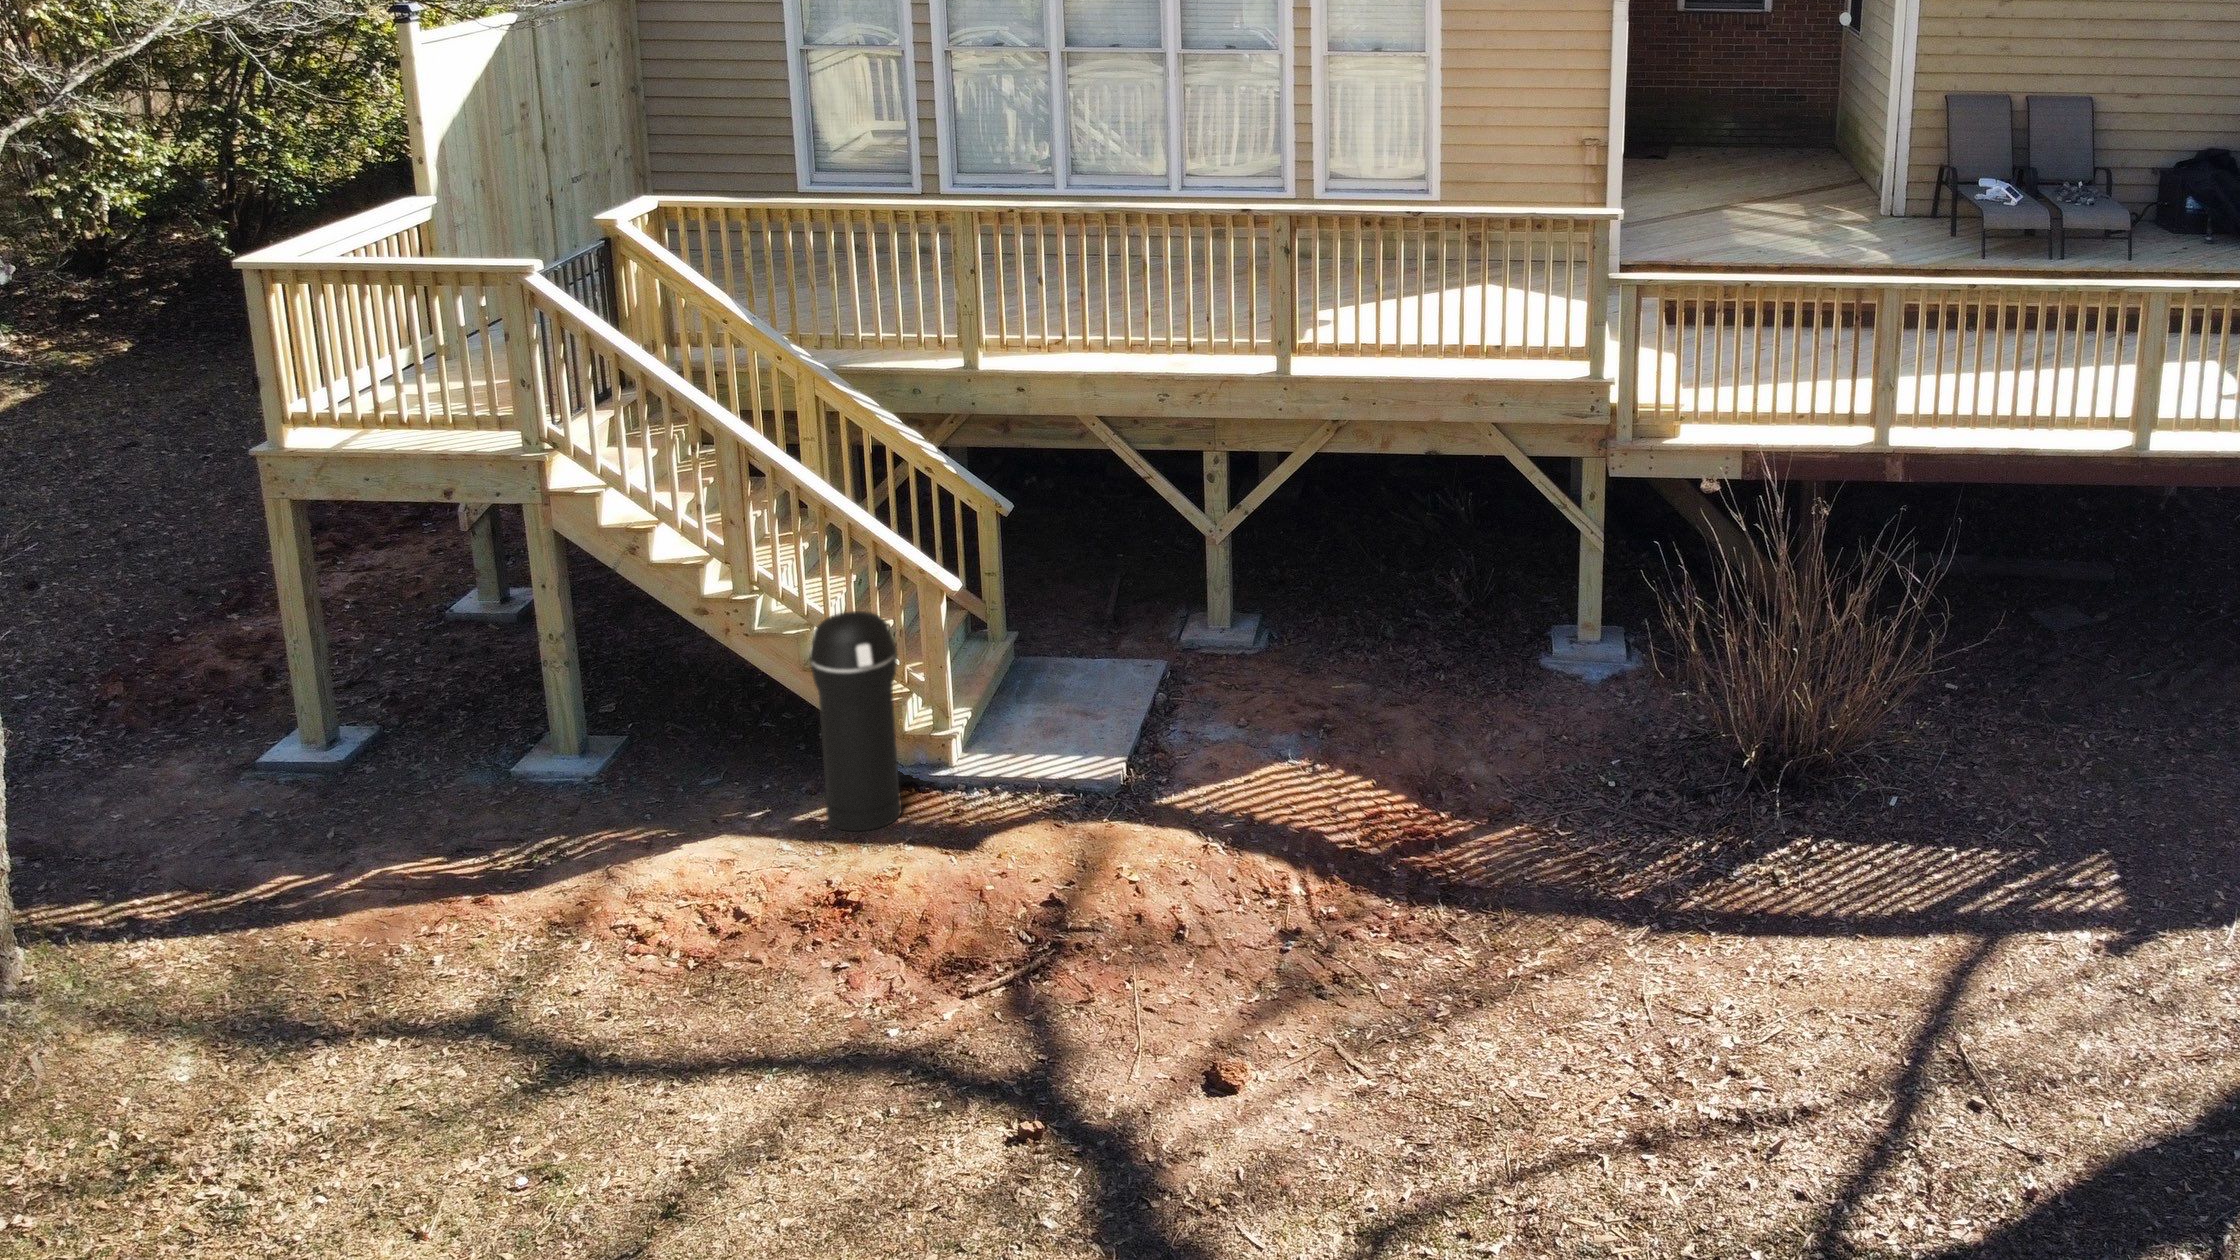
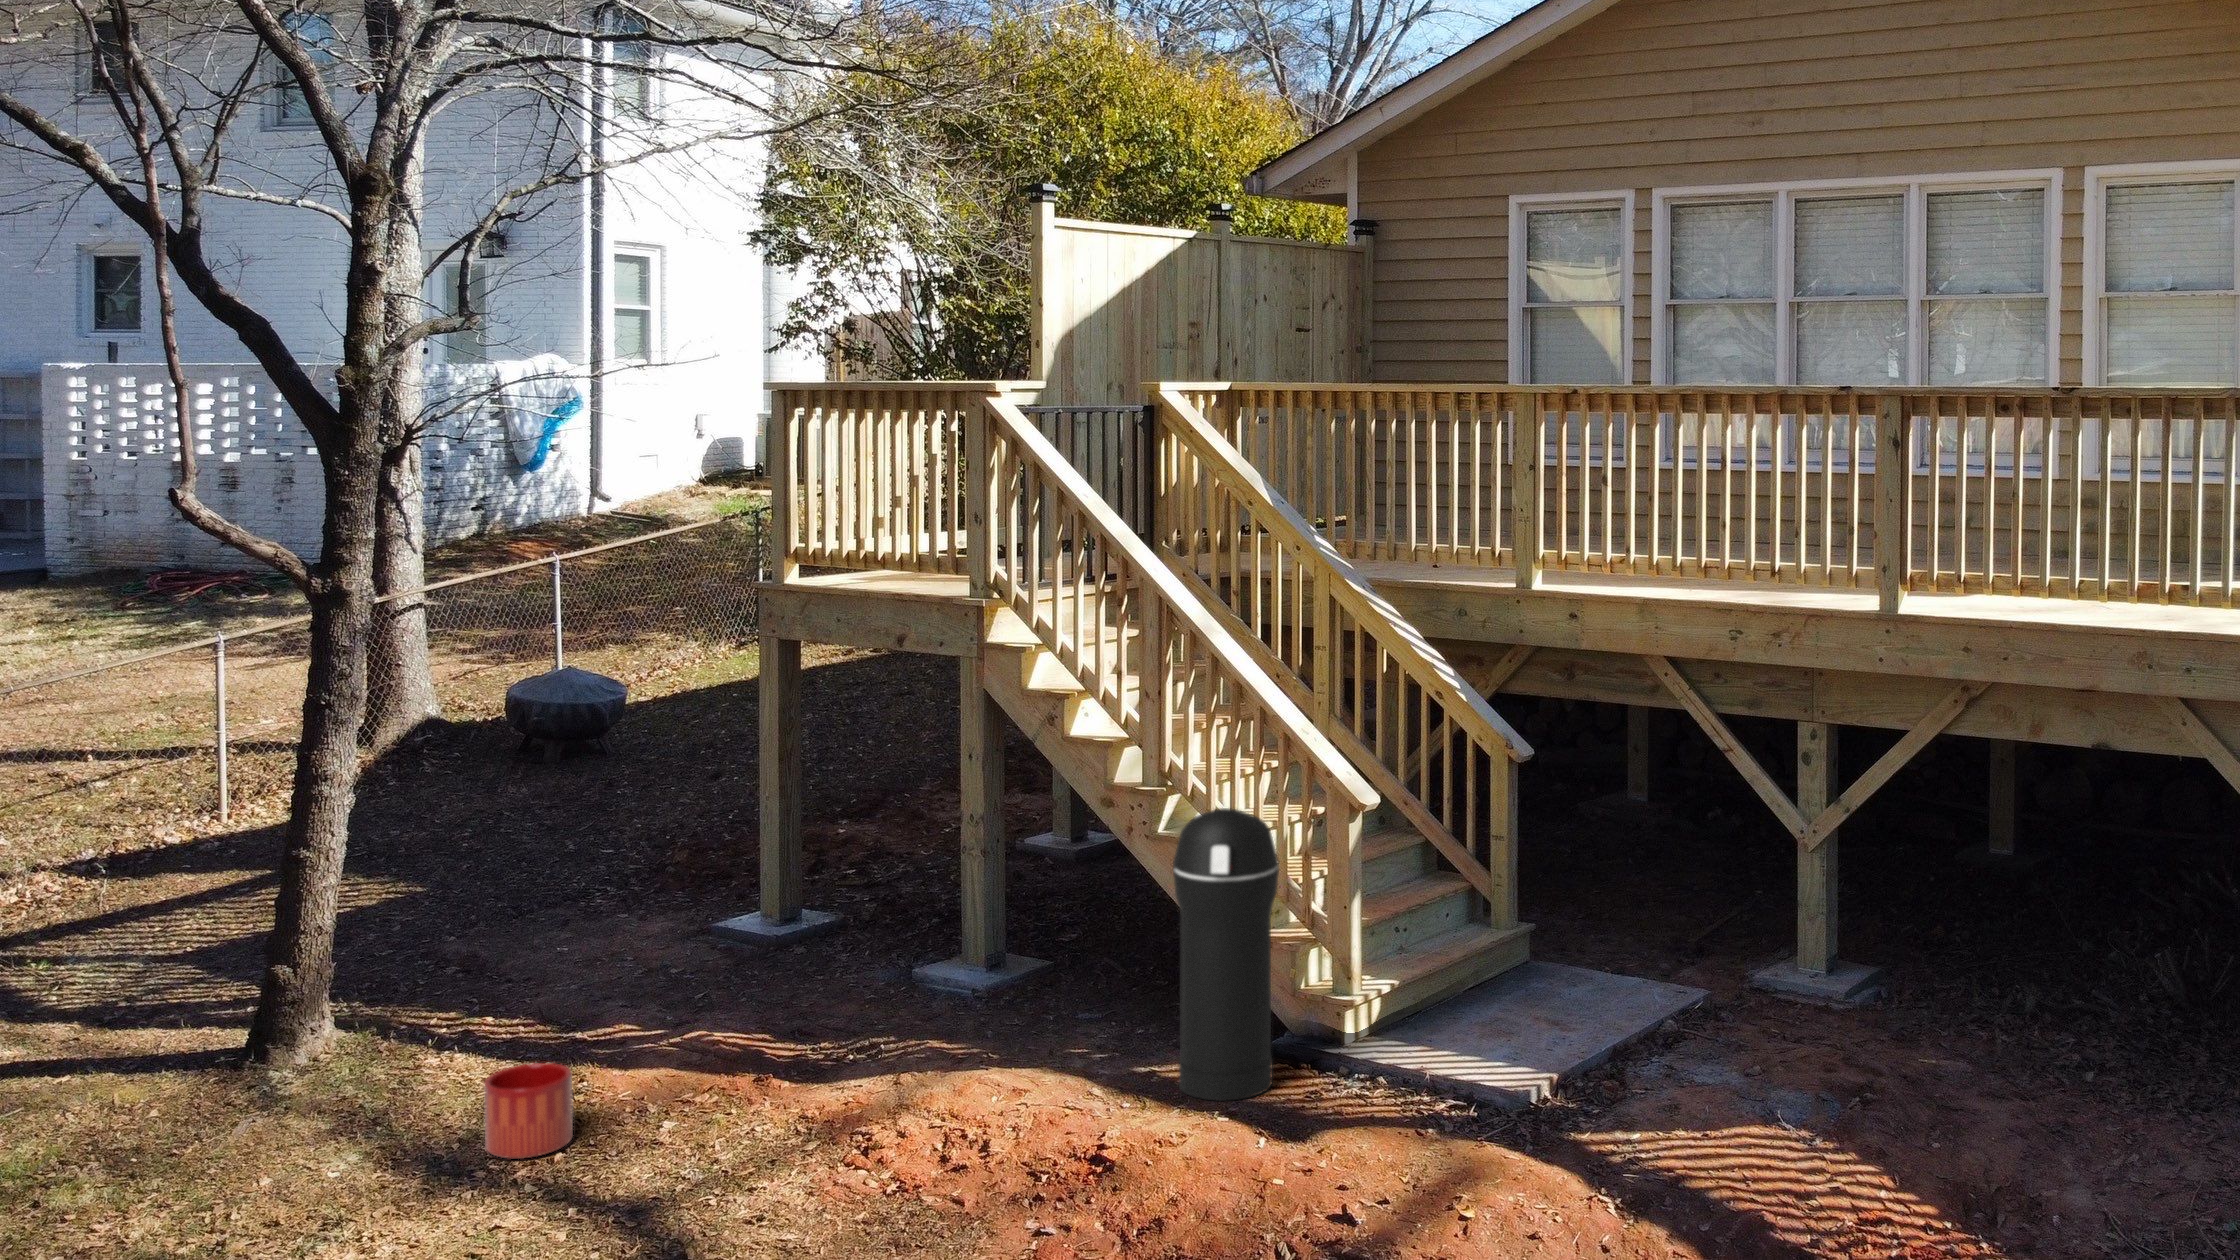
planter: none [304,937,388,1024] -> present [484,1063,573,1159]

